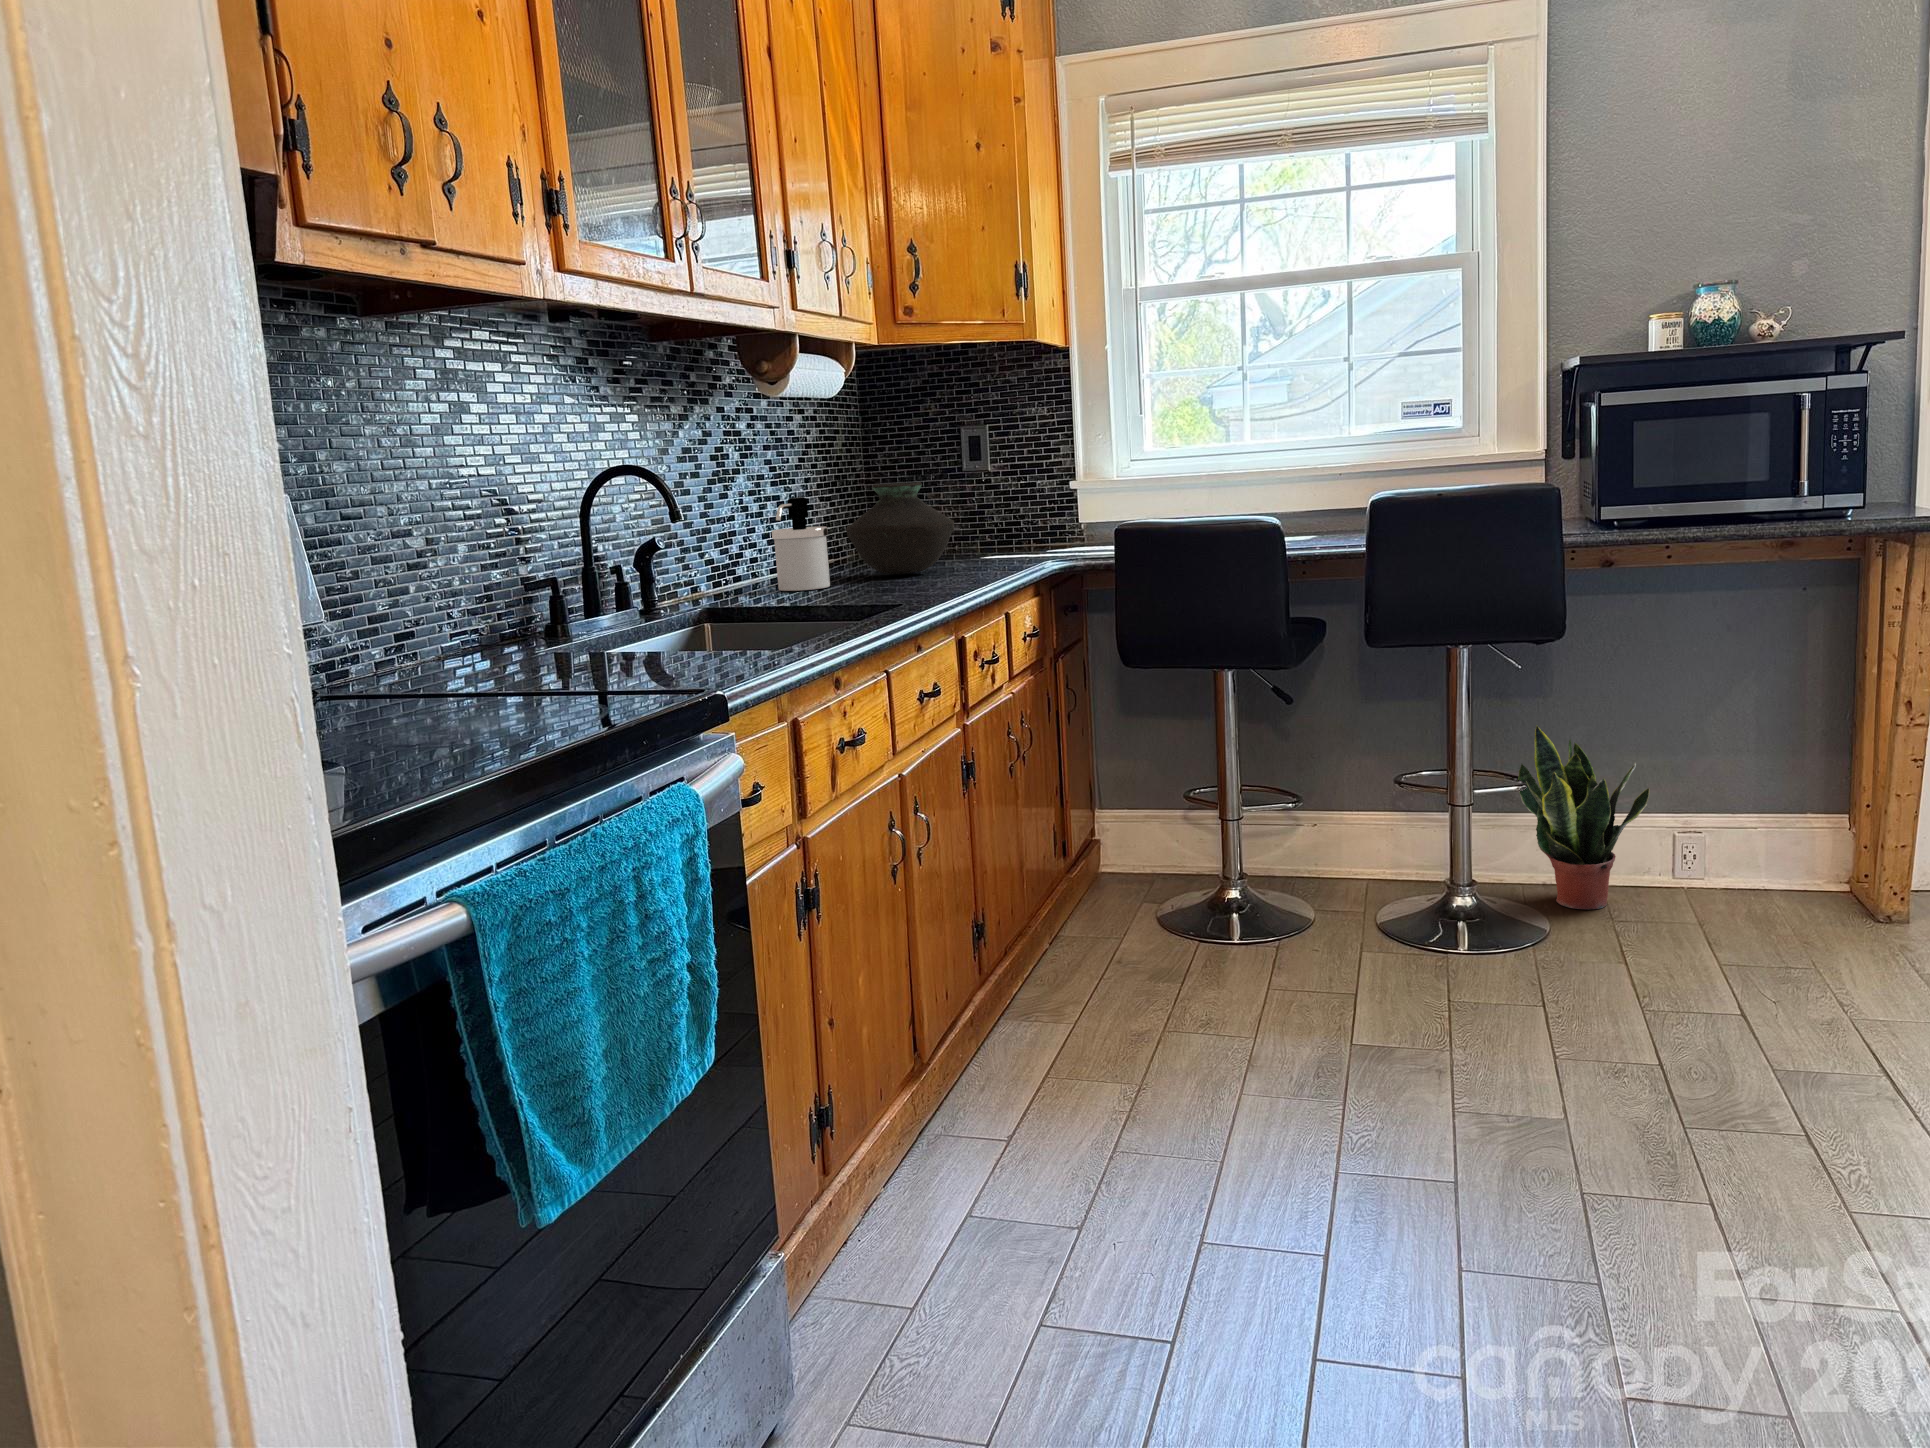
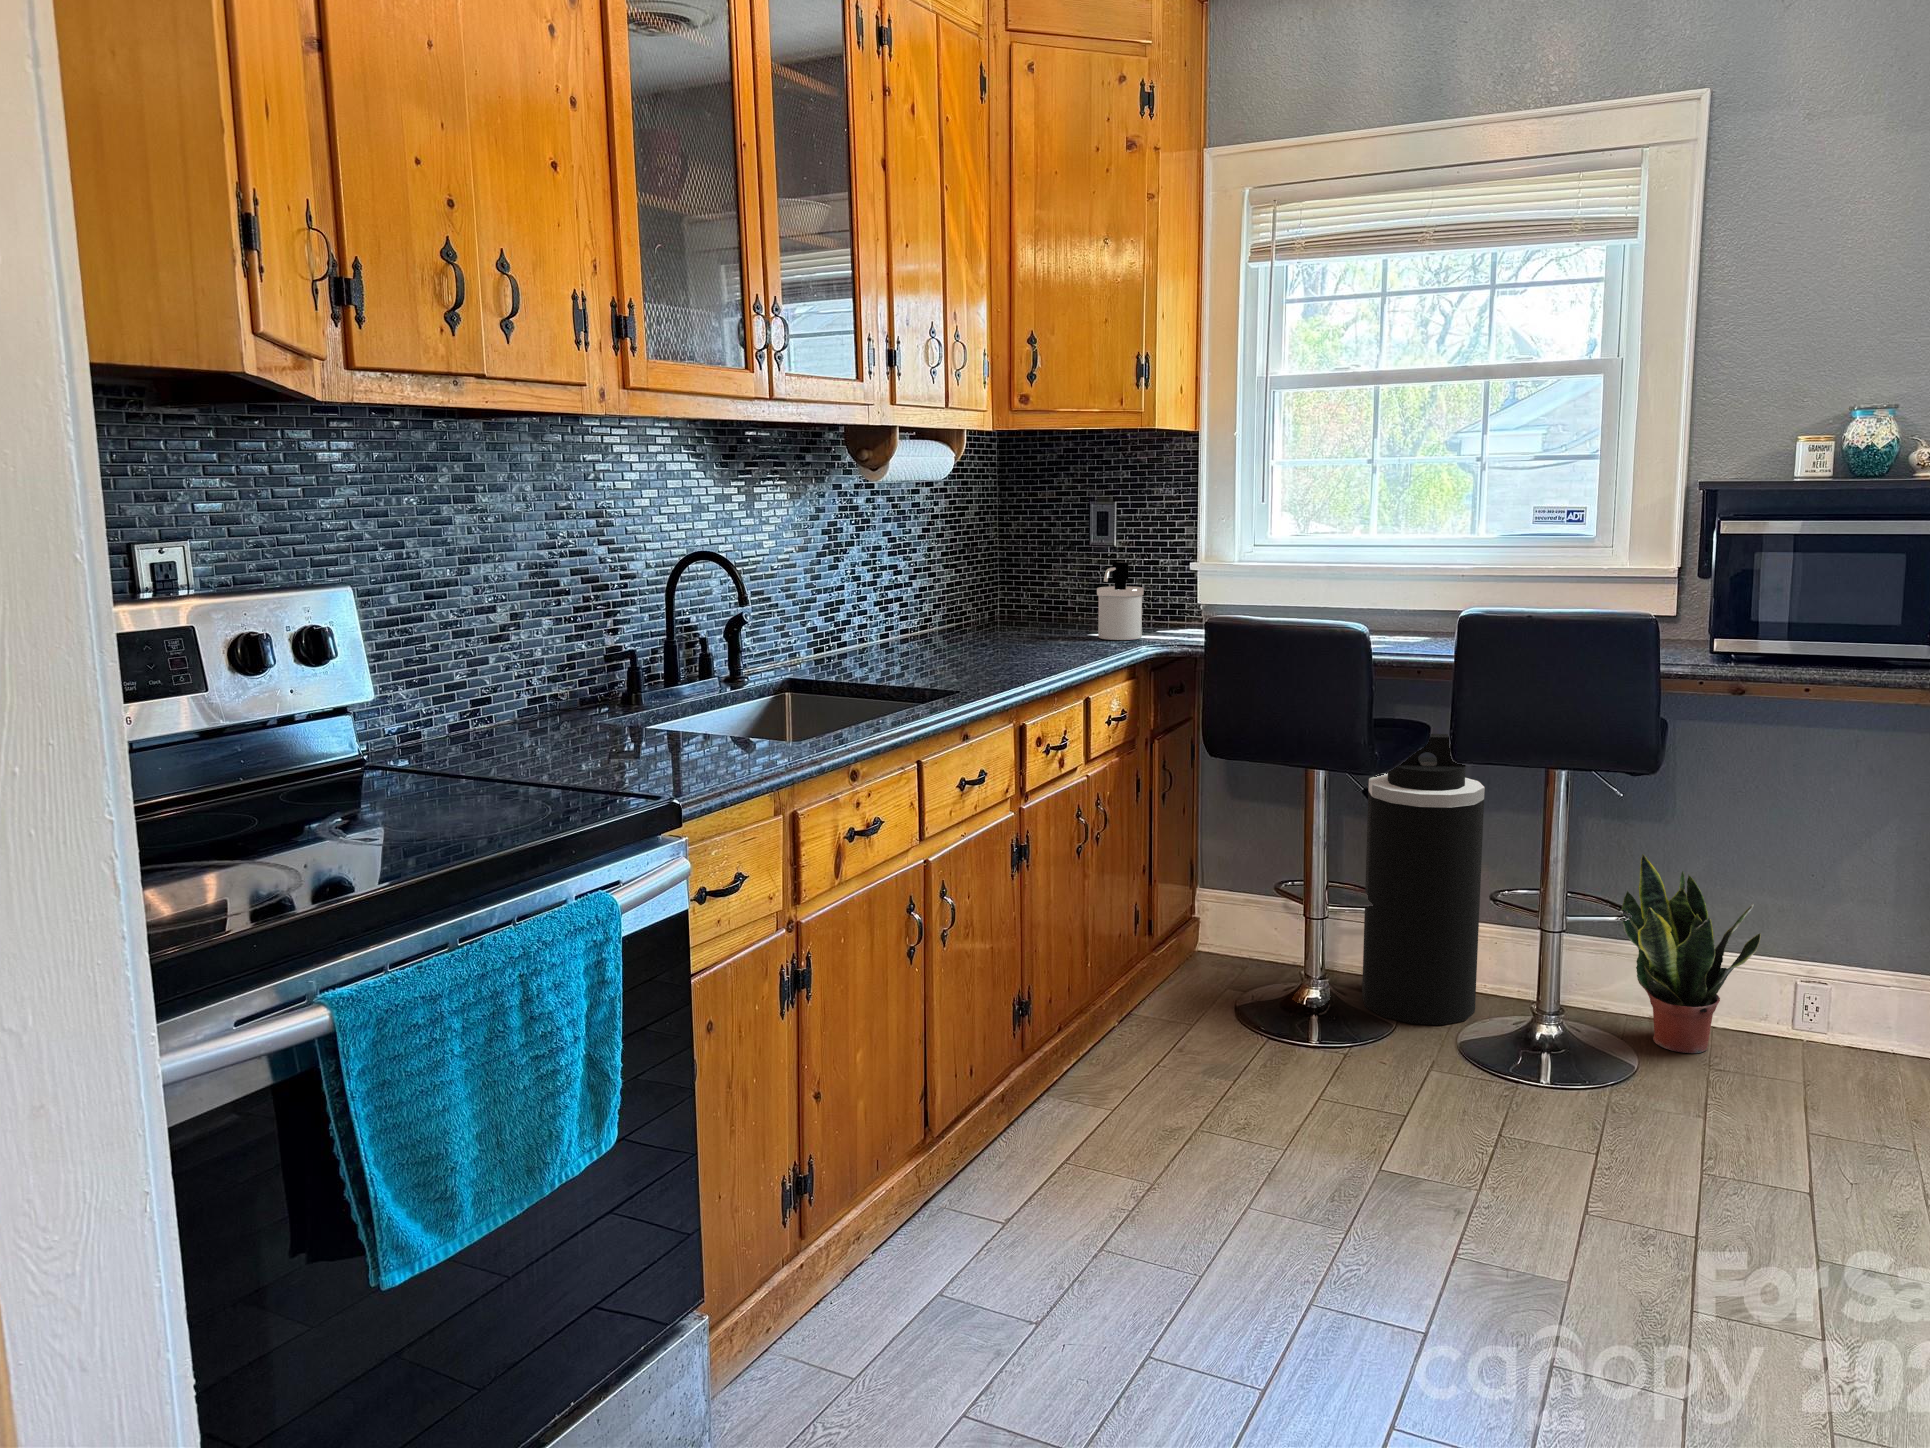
vase: present [846,482,954,574] -> none [950,562,1053,650]
soap dispenser: present [772,497,830,591] -> present [1097,562,1144,640]
trash can: none [1272,627,1388,914] -> present [1362,734,1485,1025]

